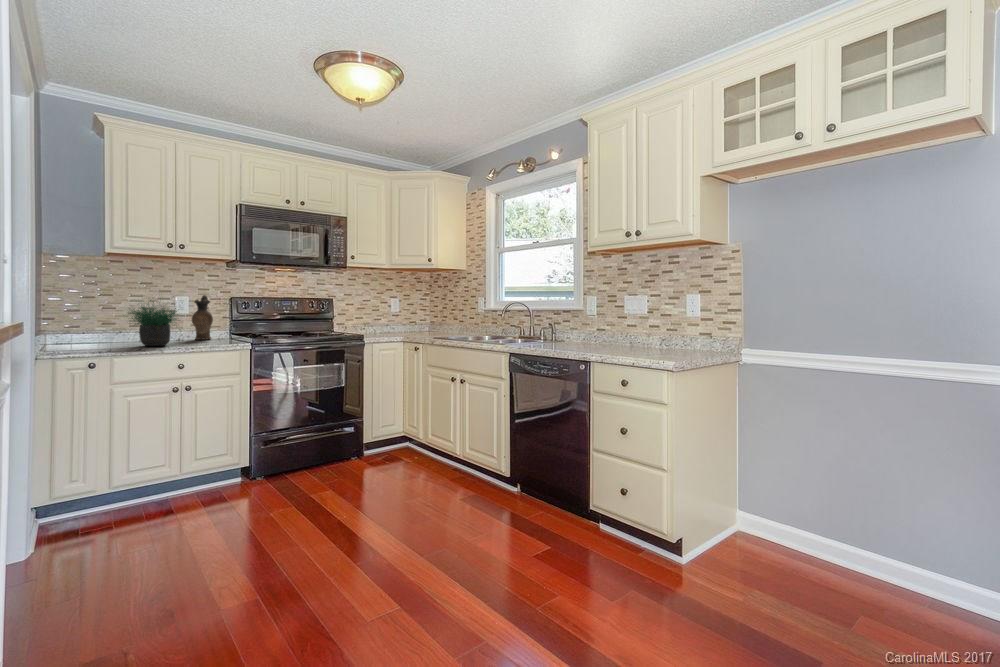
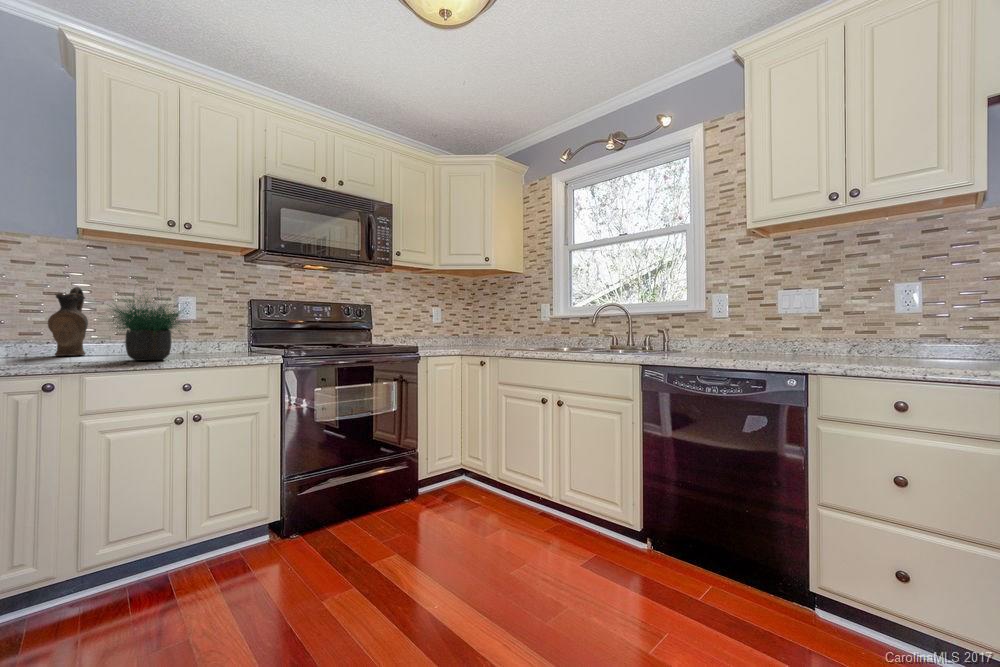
ceramic pitcher: present [192,295,213,340] -> present [48,287,88,356]

